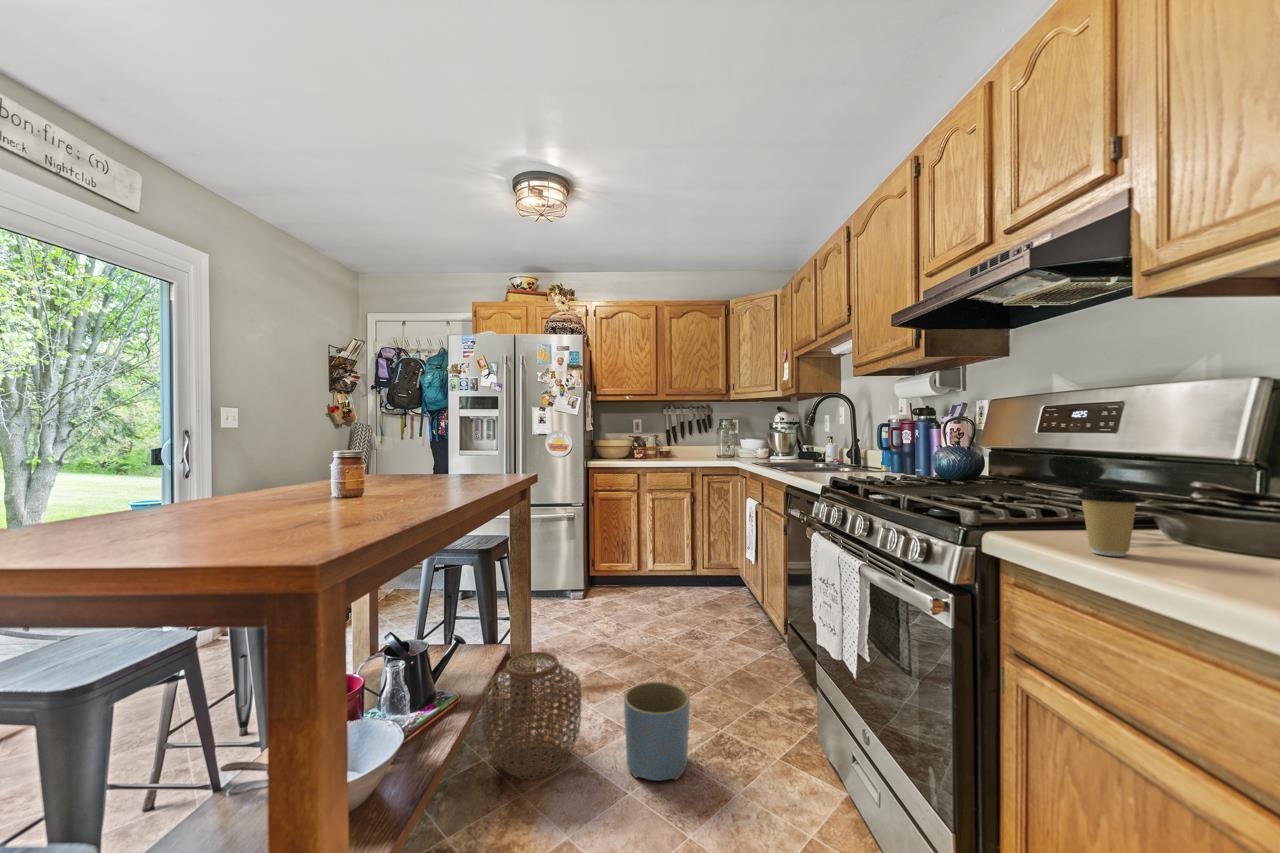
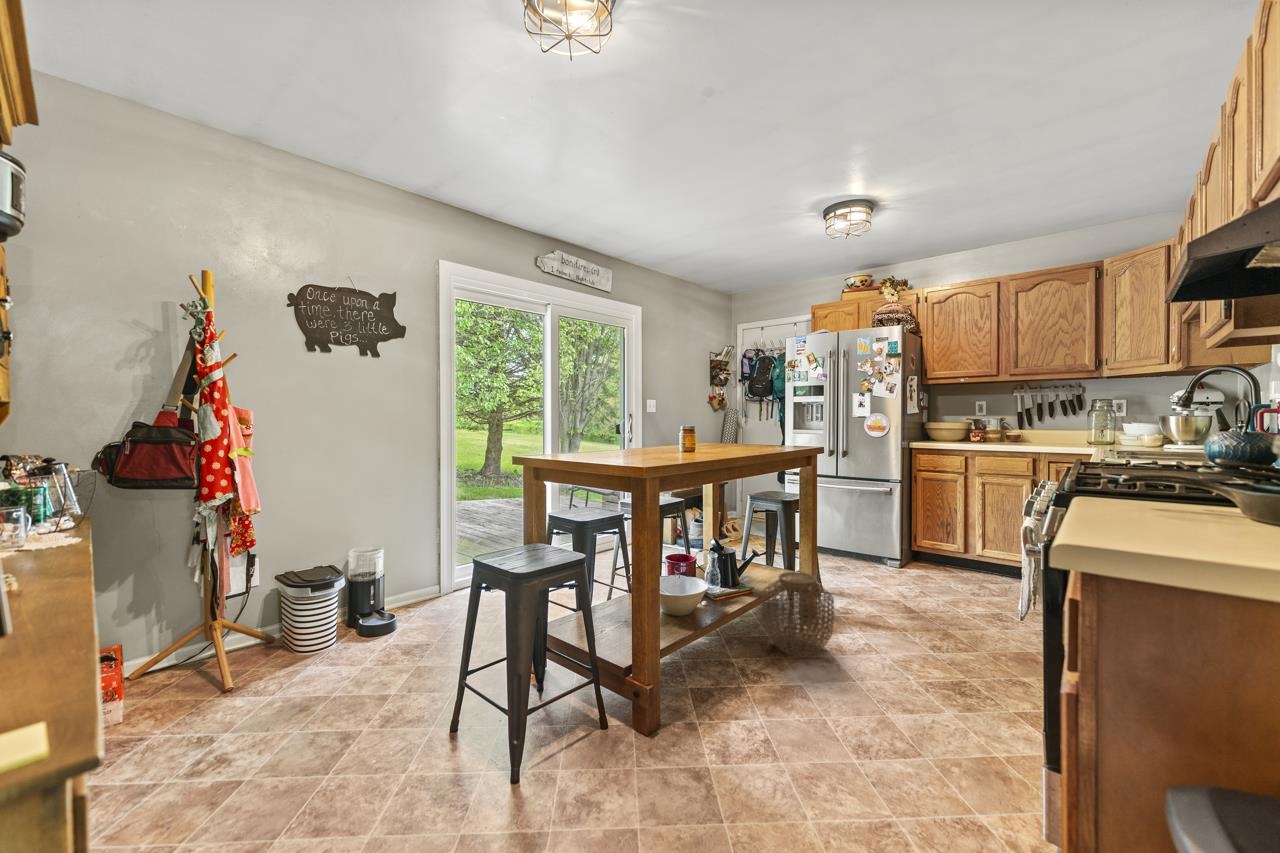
coffee cup: present [1078,487,1141,556] -> none [1151,455,1213,516]
planter: present [624,682,690,780] -> none [863,615,921,690]

